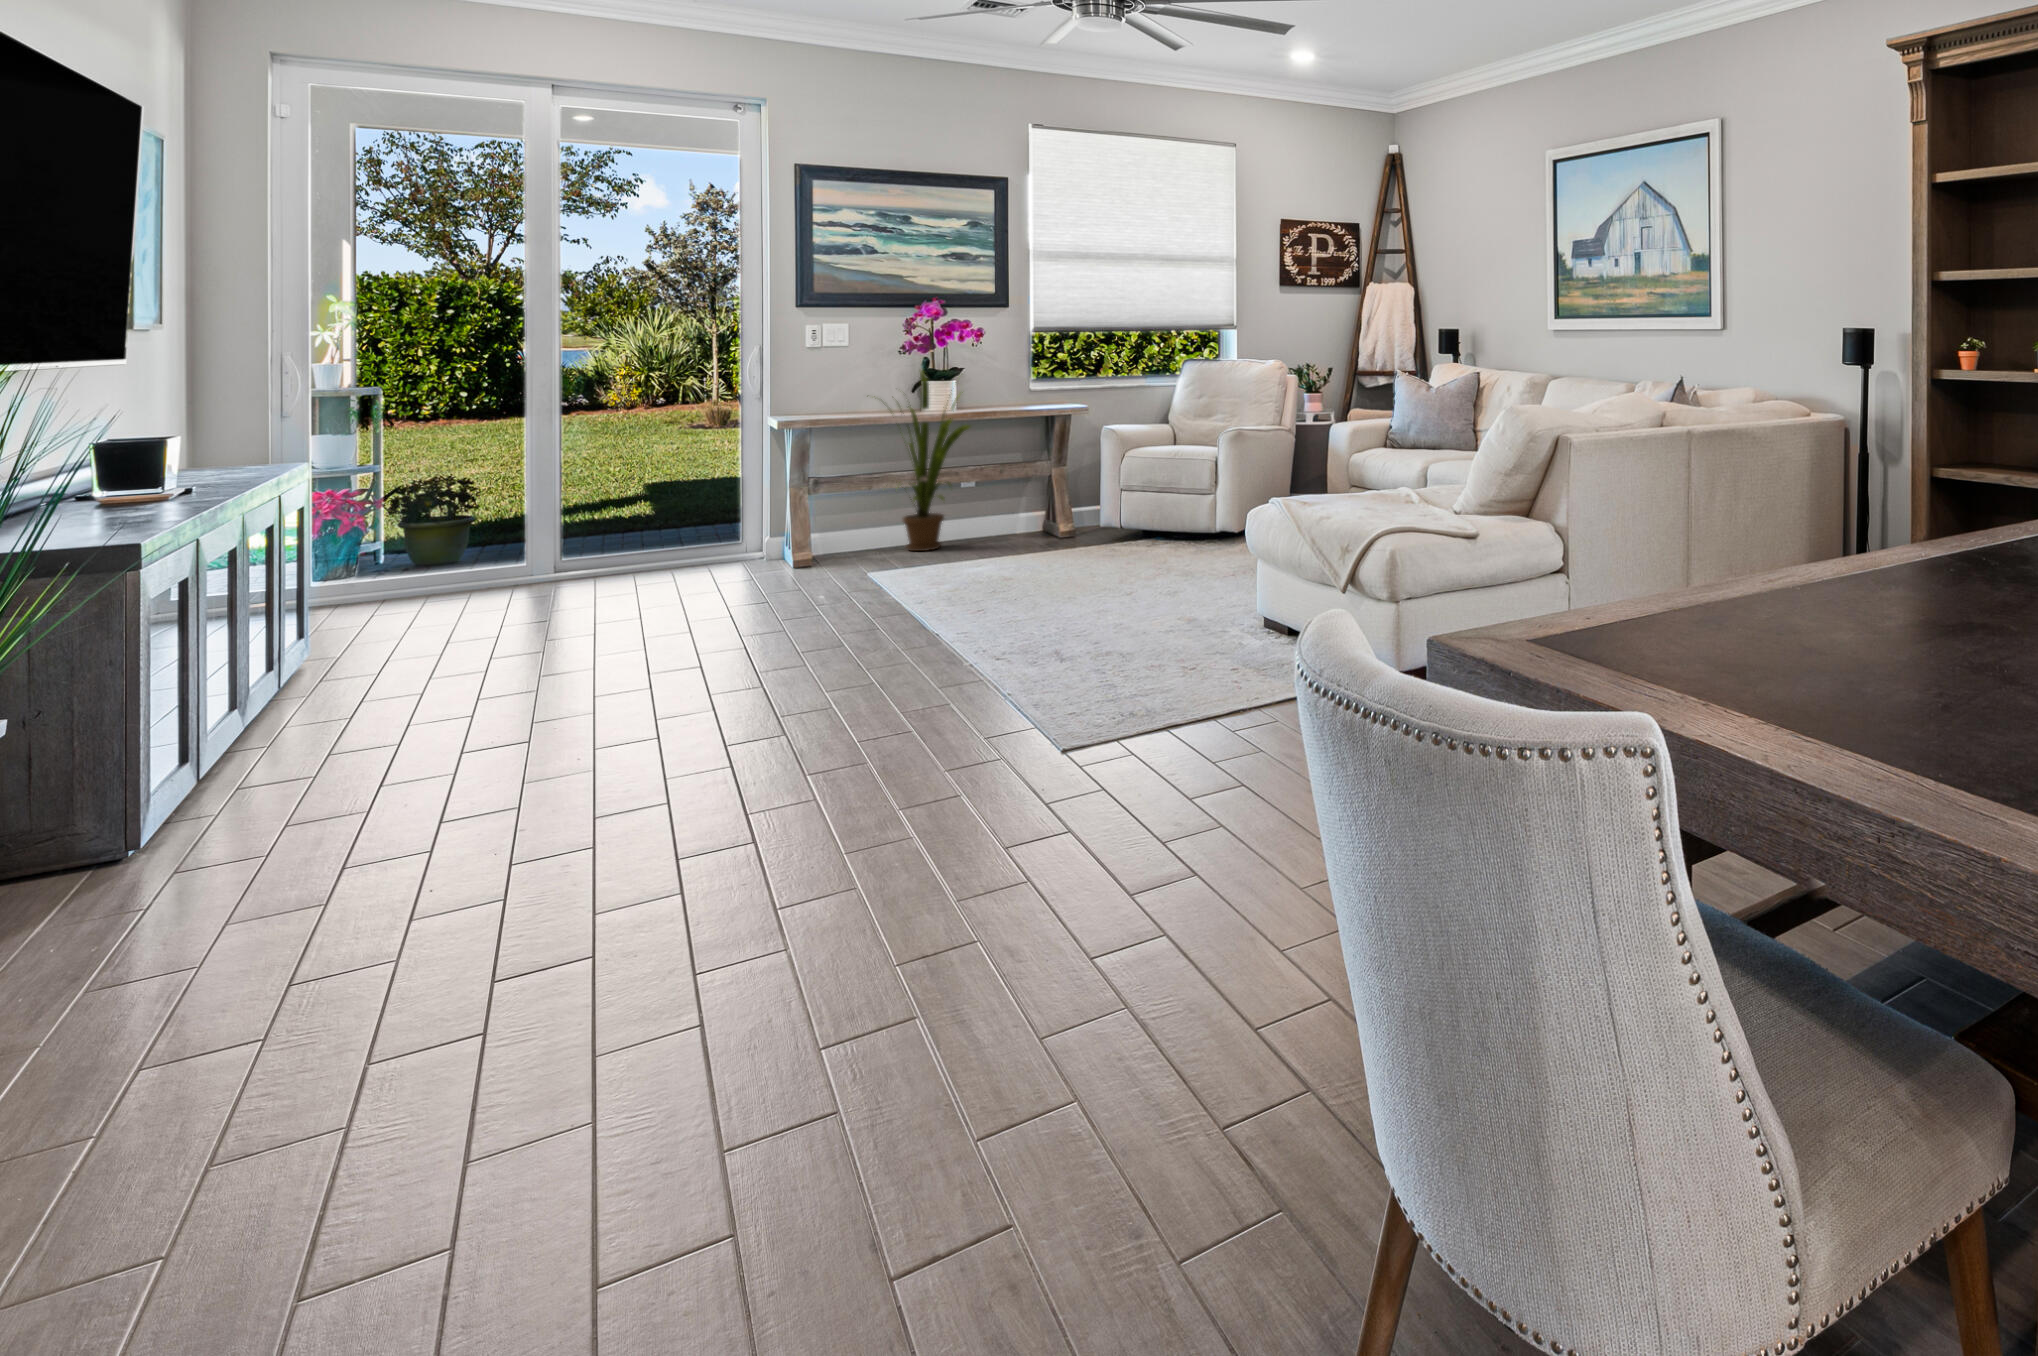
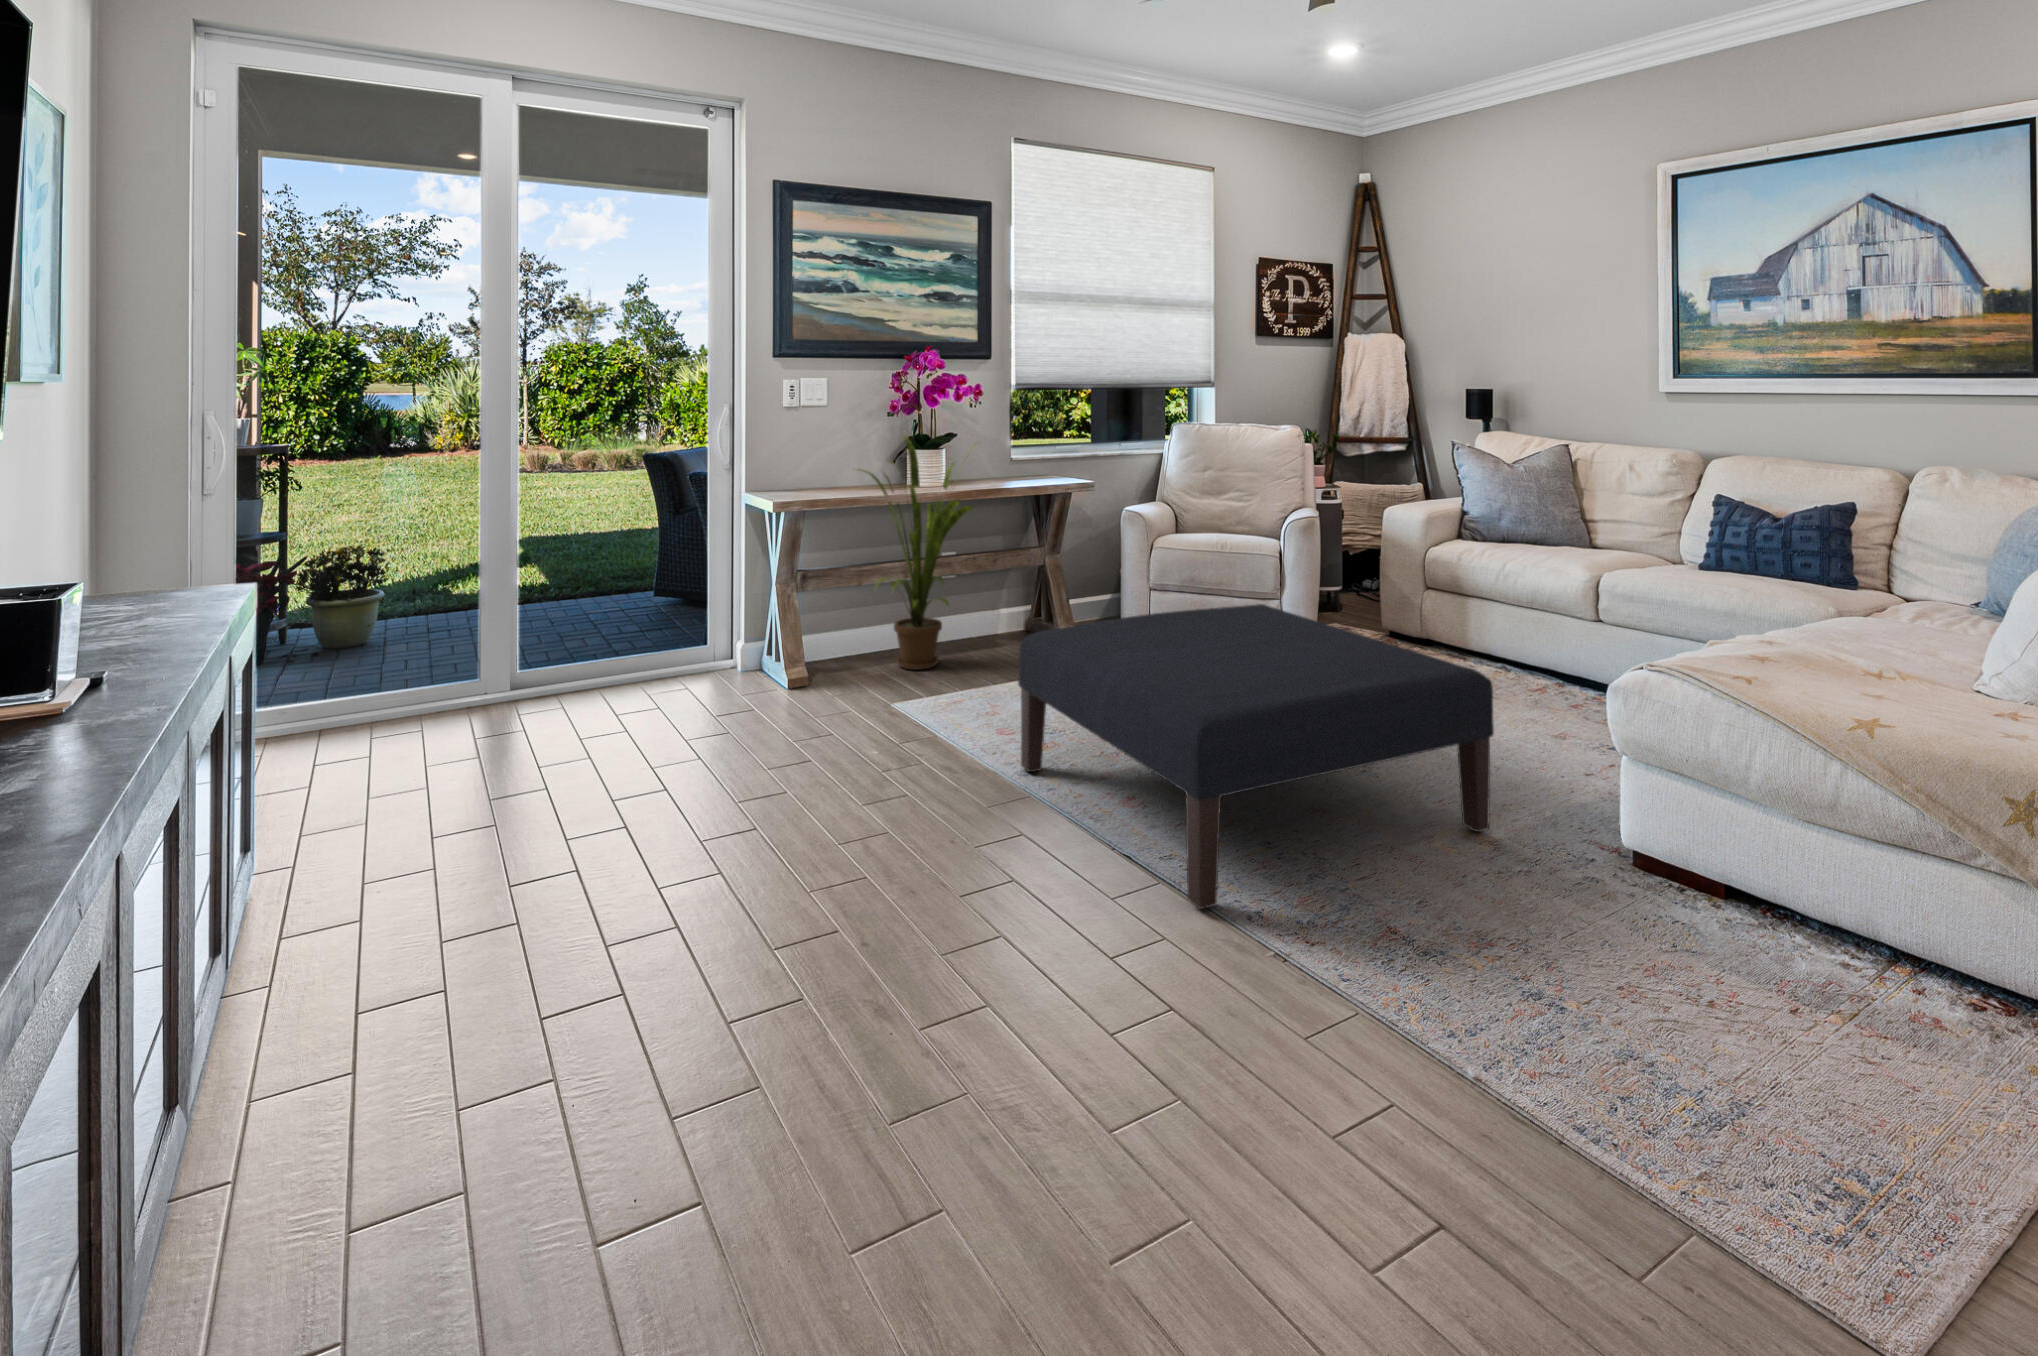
ottoman: none [934,484,1213,636] -> present [1018,604,1494,909]

